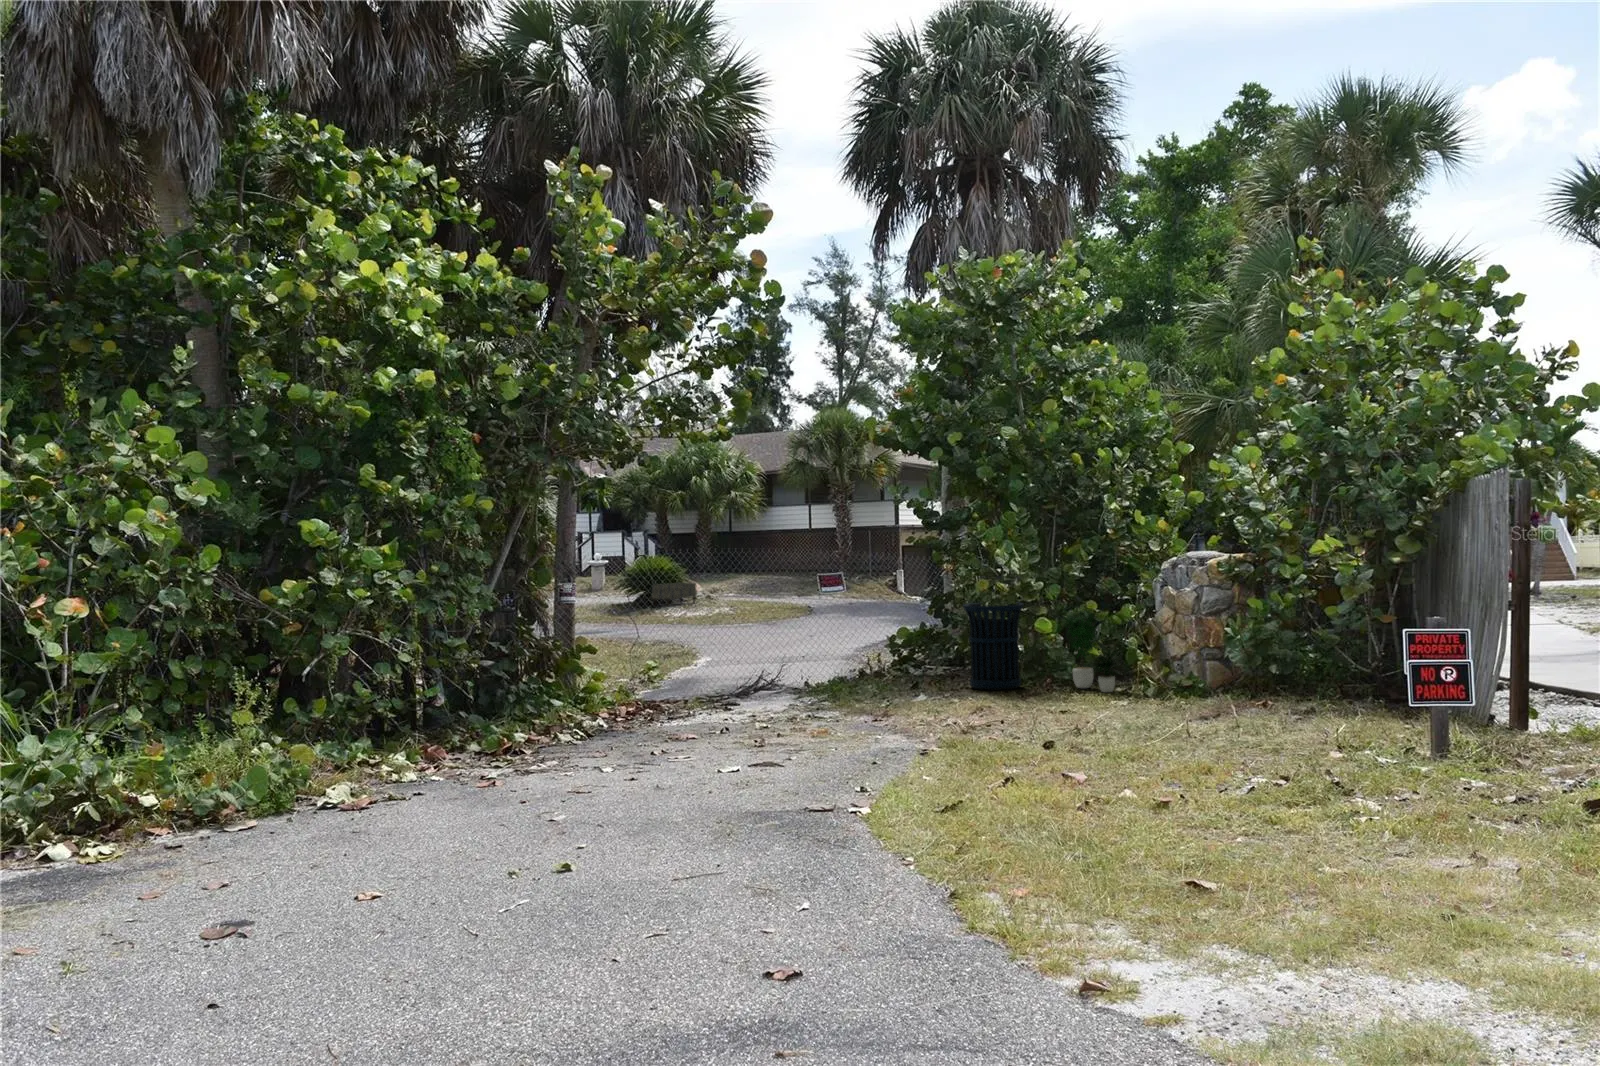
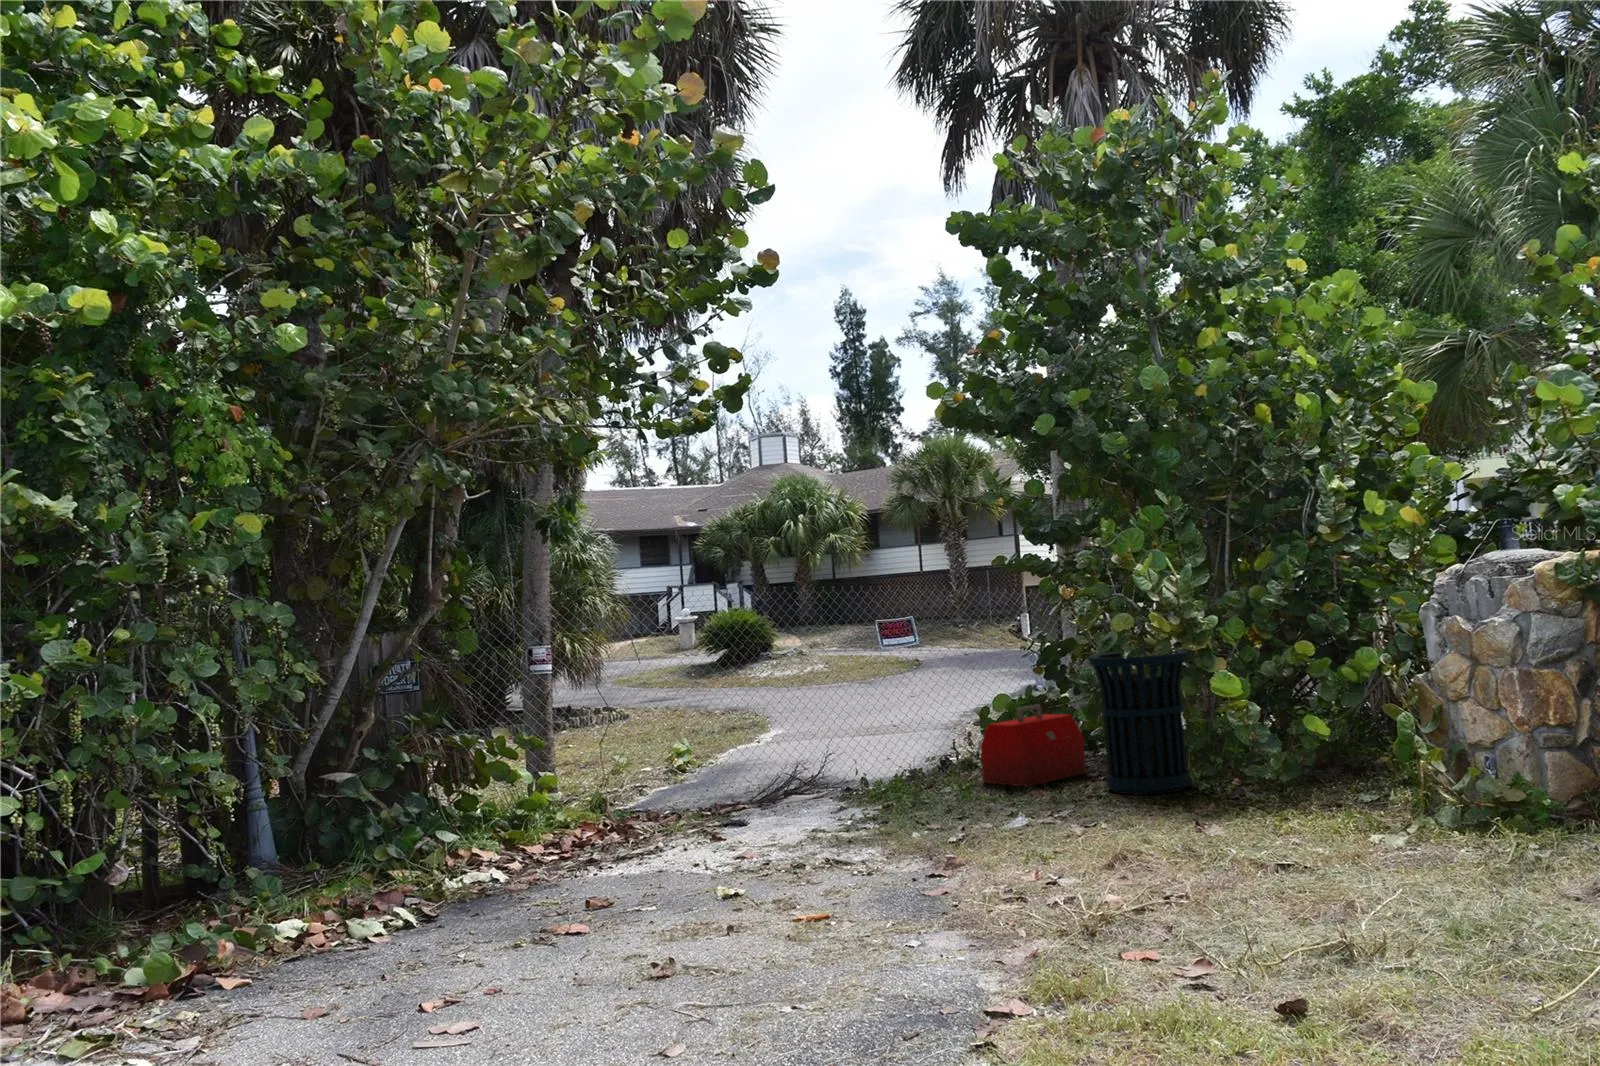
bench: present [652,582,697,605] -> none [735,637,787,666]
potted plant: present [1064,610,1120,692] -> none [1251,646,1370,796]
toolbox: none [891,635,957,686] -> present [980,705,1086,786]

